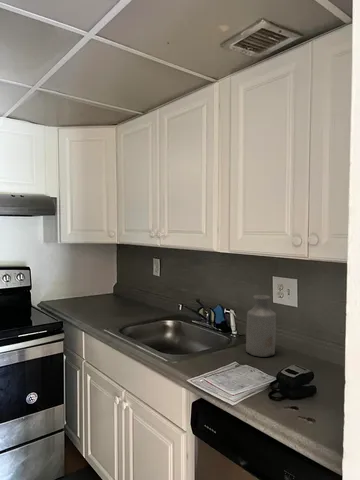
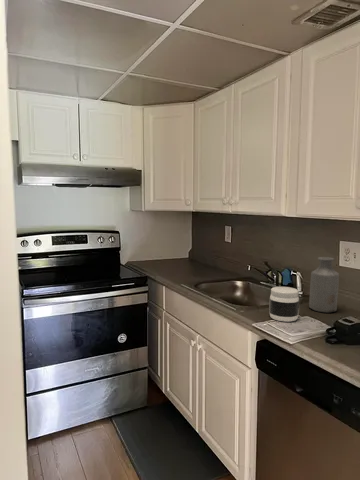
jar: none [205,332,237,373] -> present [269,287,299,322]

